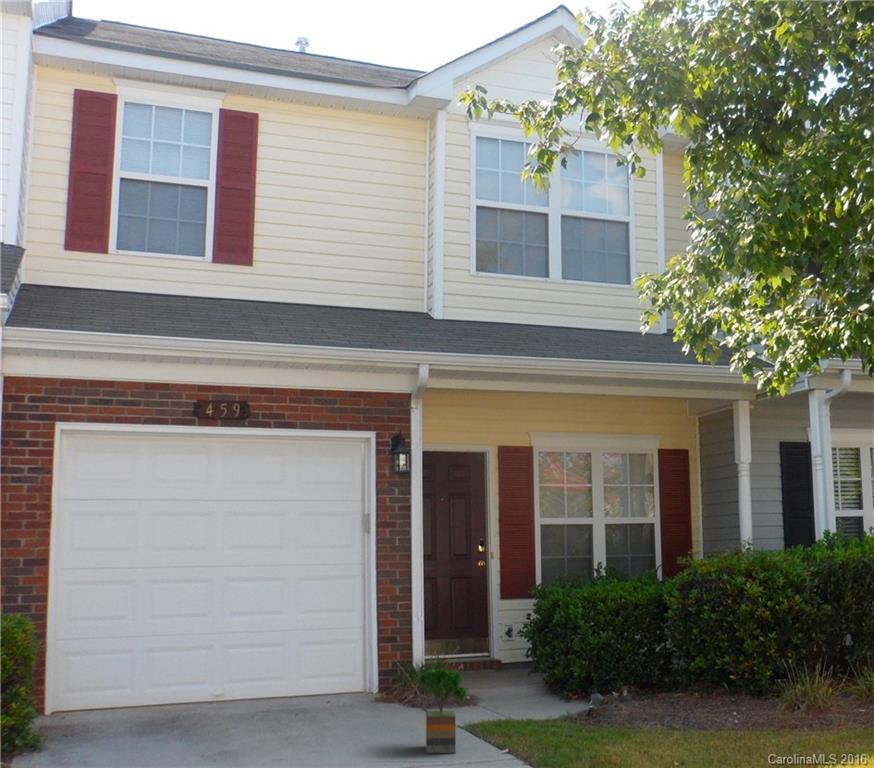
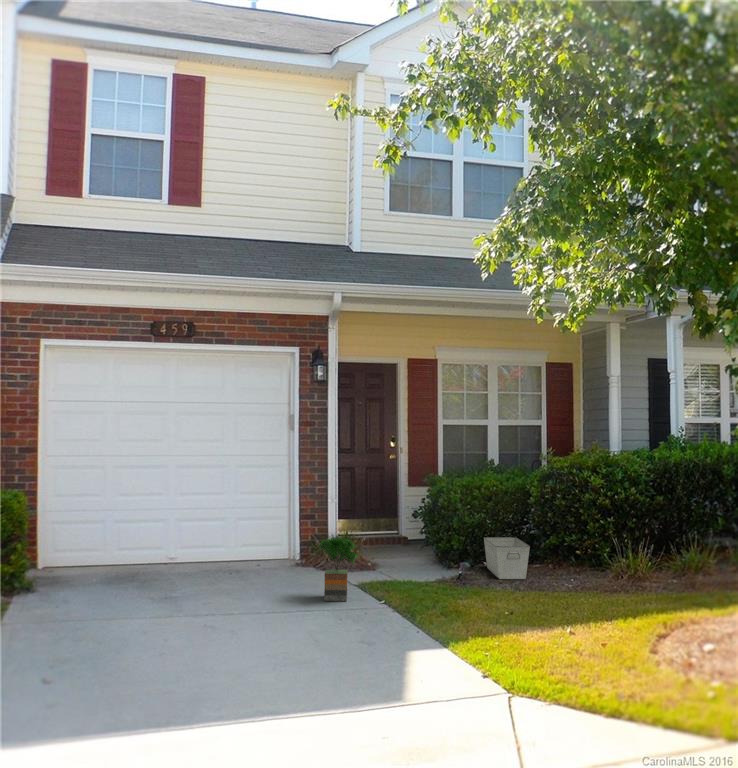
storage bin: none [610,663,674,717] -> present [484,537,530,579]

